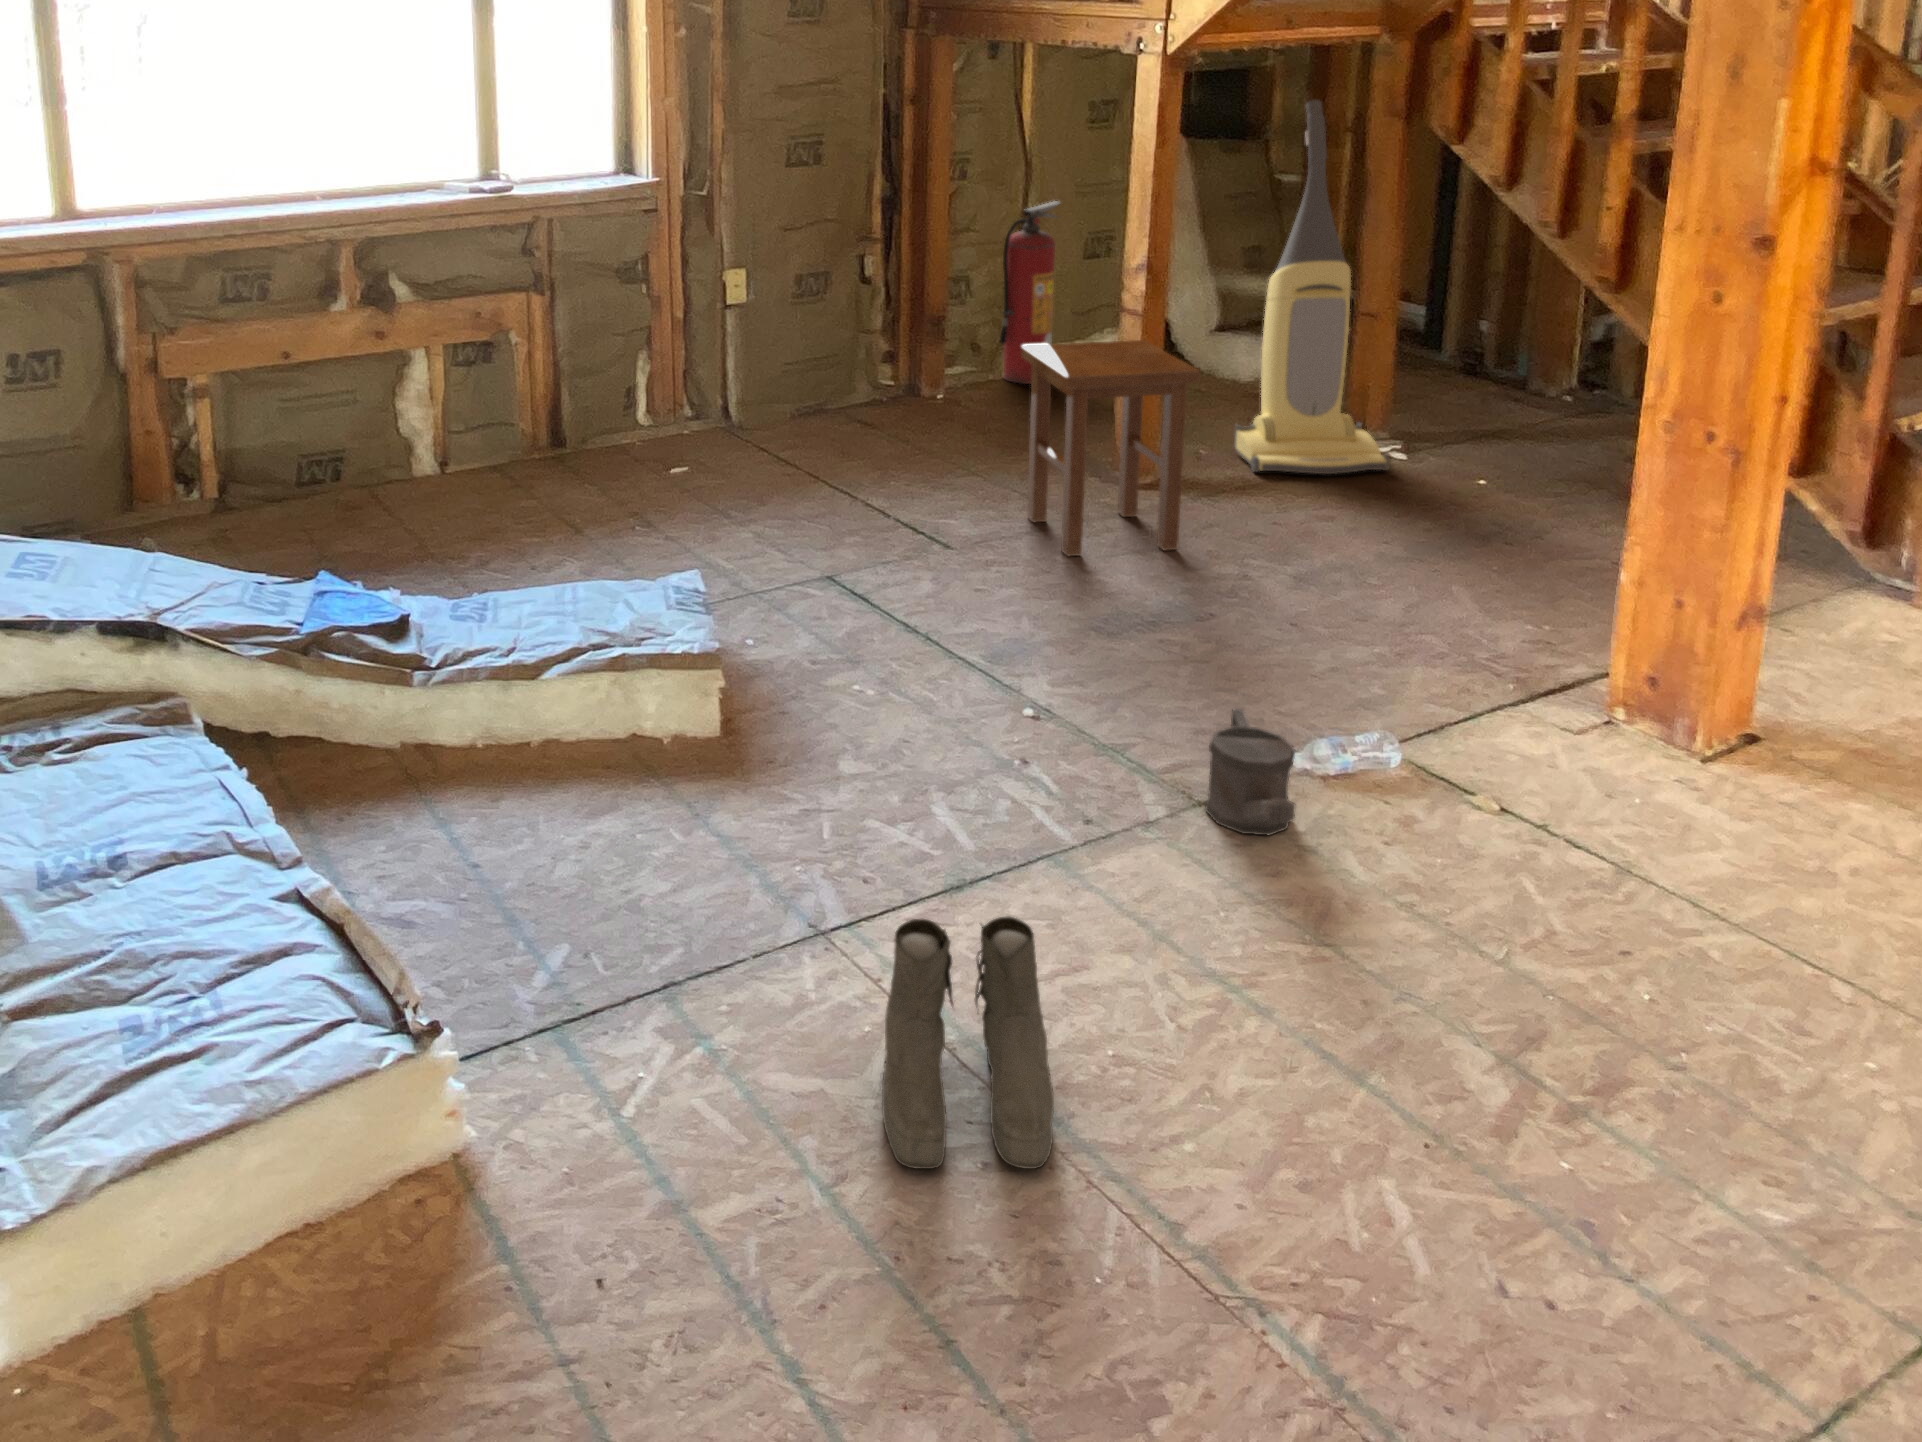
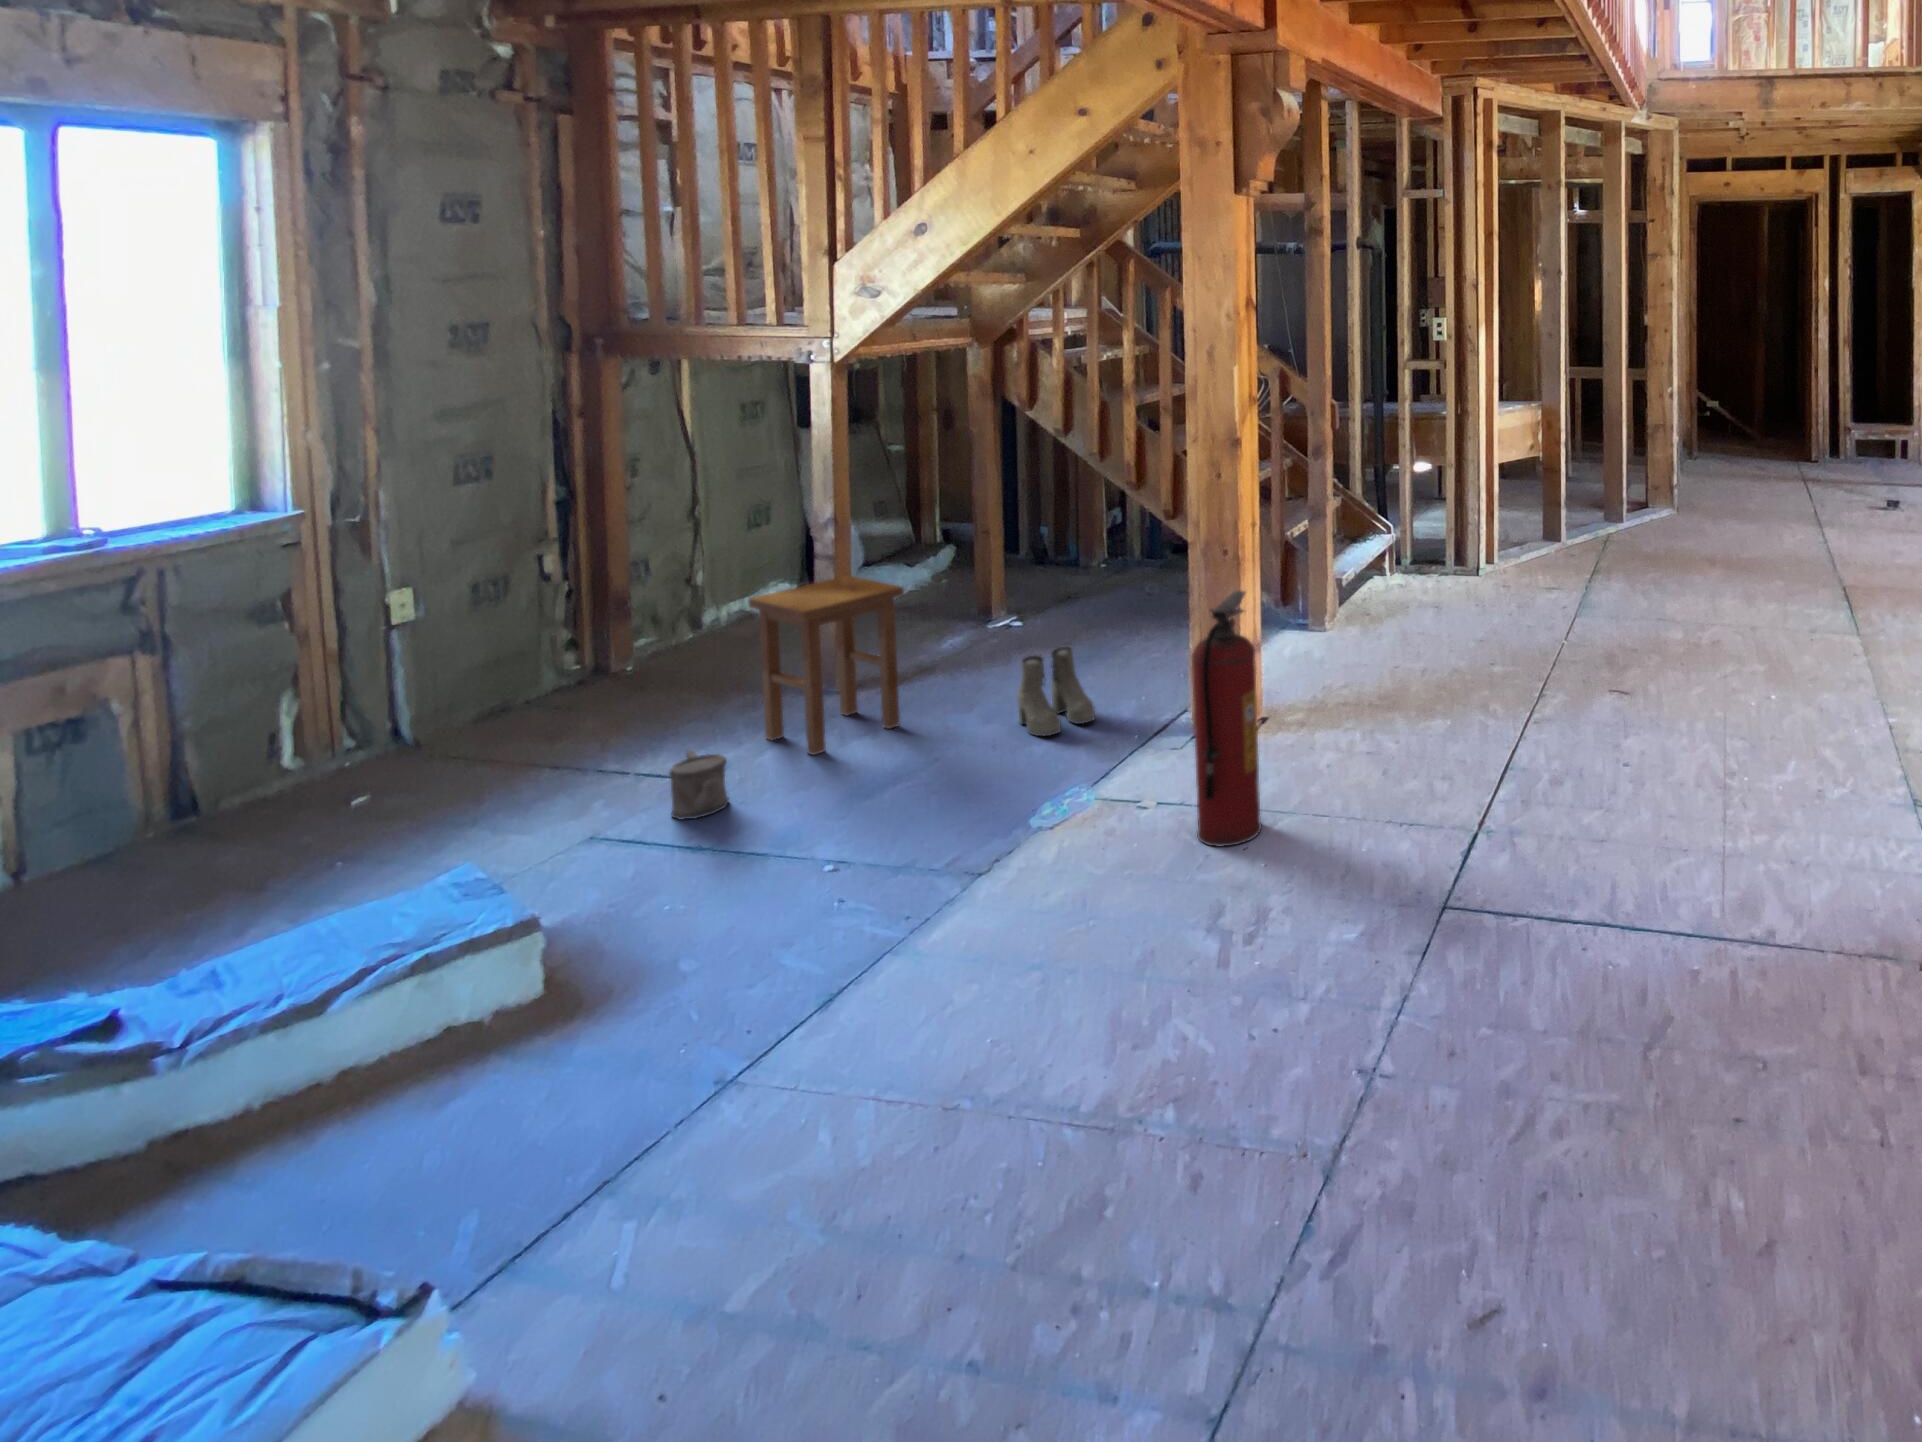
vacuum cleaner: present [1234,100,1390,474] -> none [910,388,1024,660]
fire extinguisher: present [1000,201,1060,384] -> present [1192,591,1261,846]
watering can: present [1205,709,1295,835] -> present [669,750,729,820]
boots: present [882,917,1054,1169] -> present [1017,647,1095,736]

